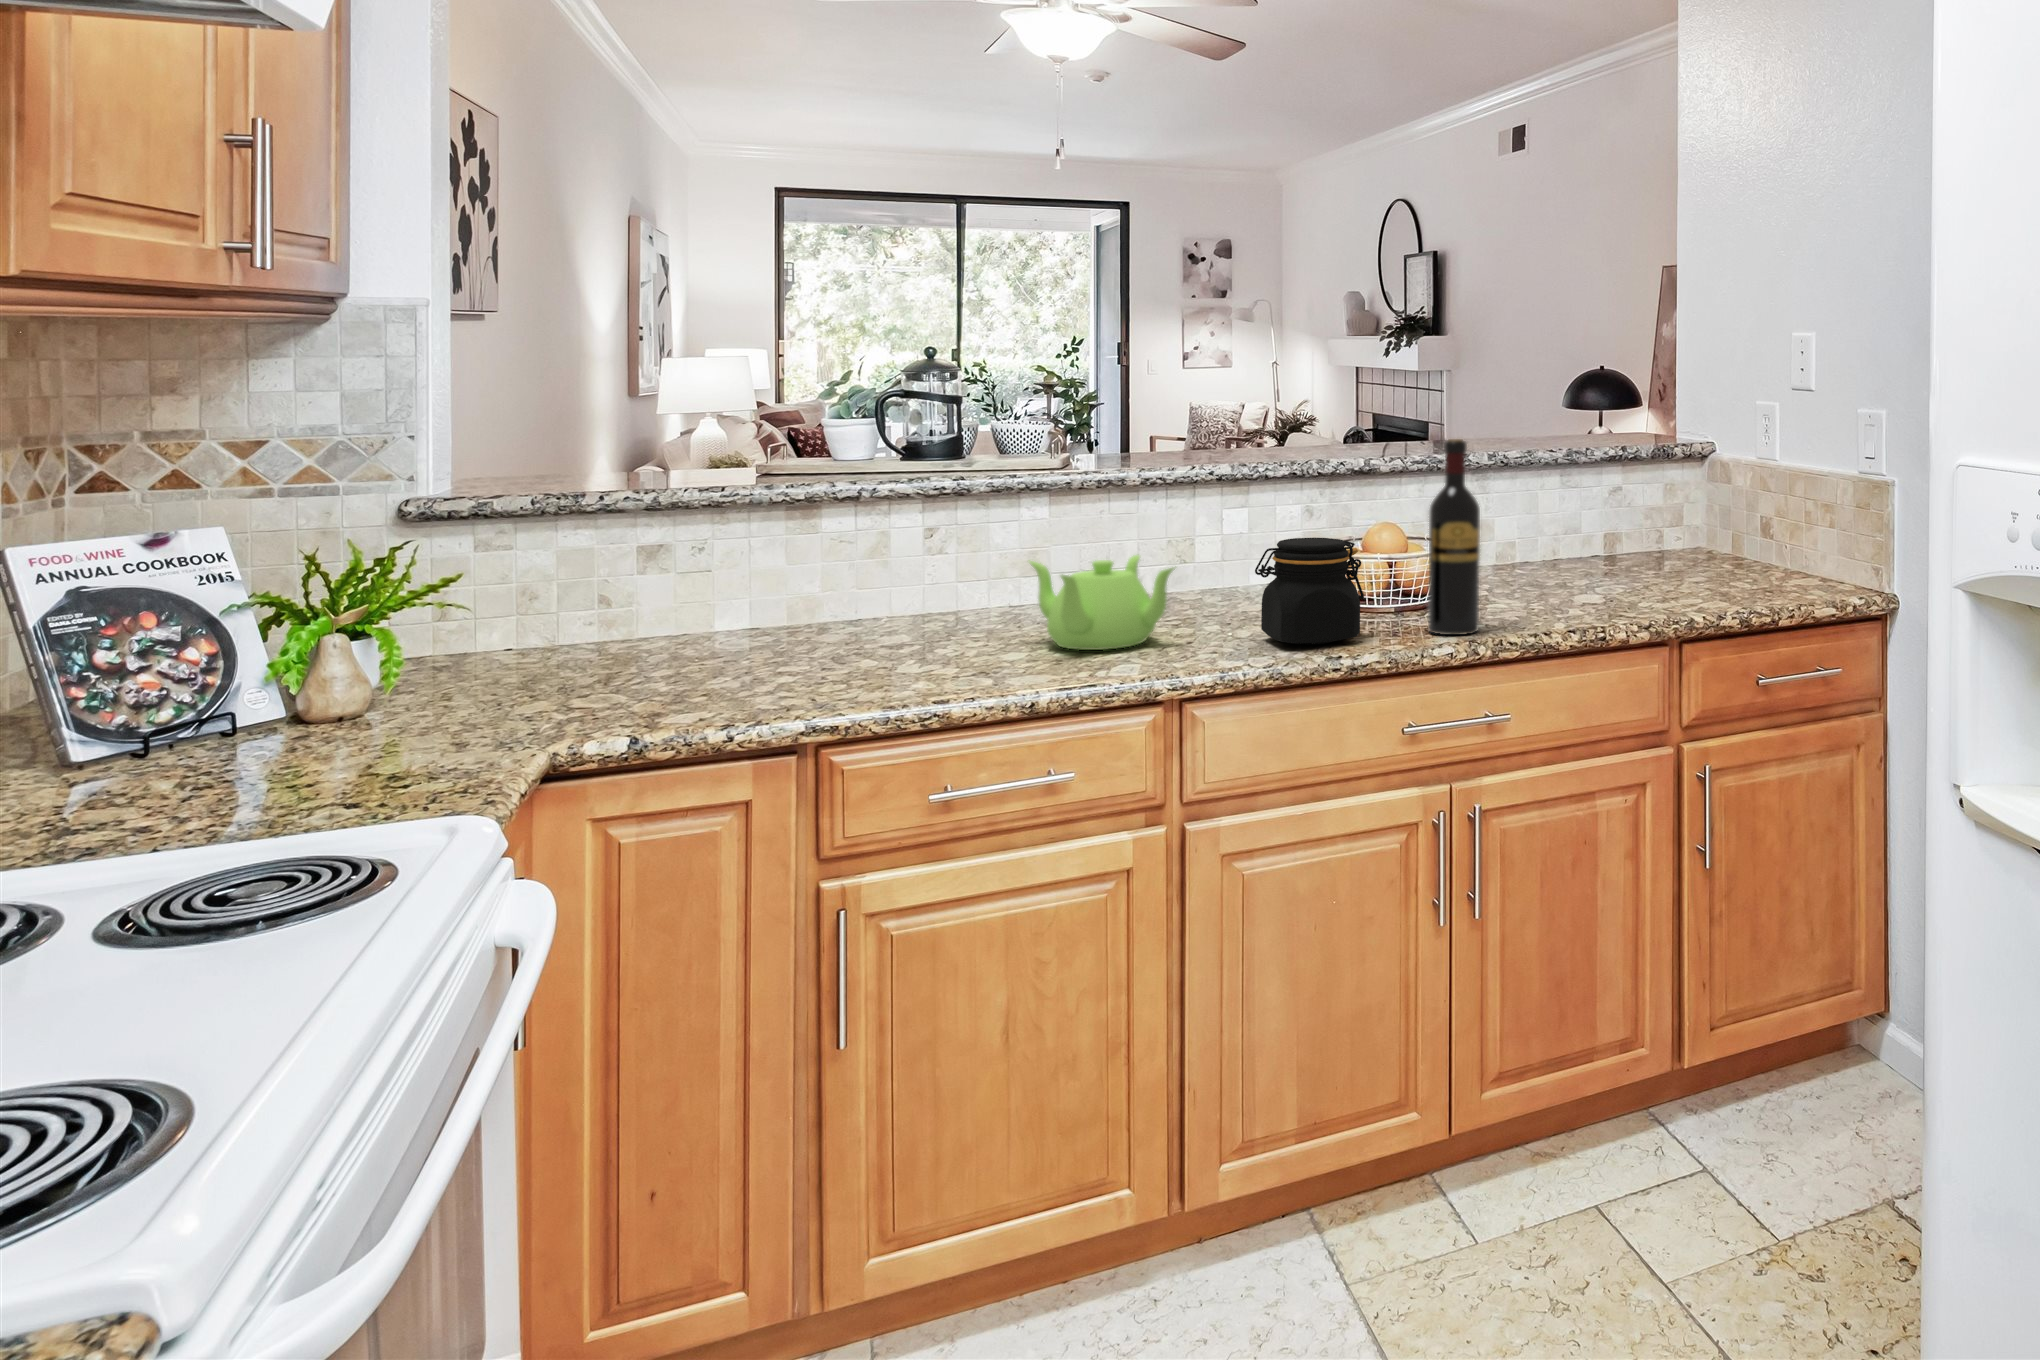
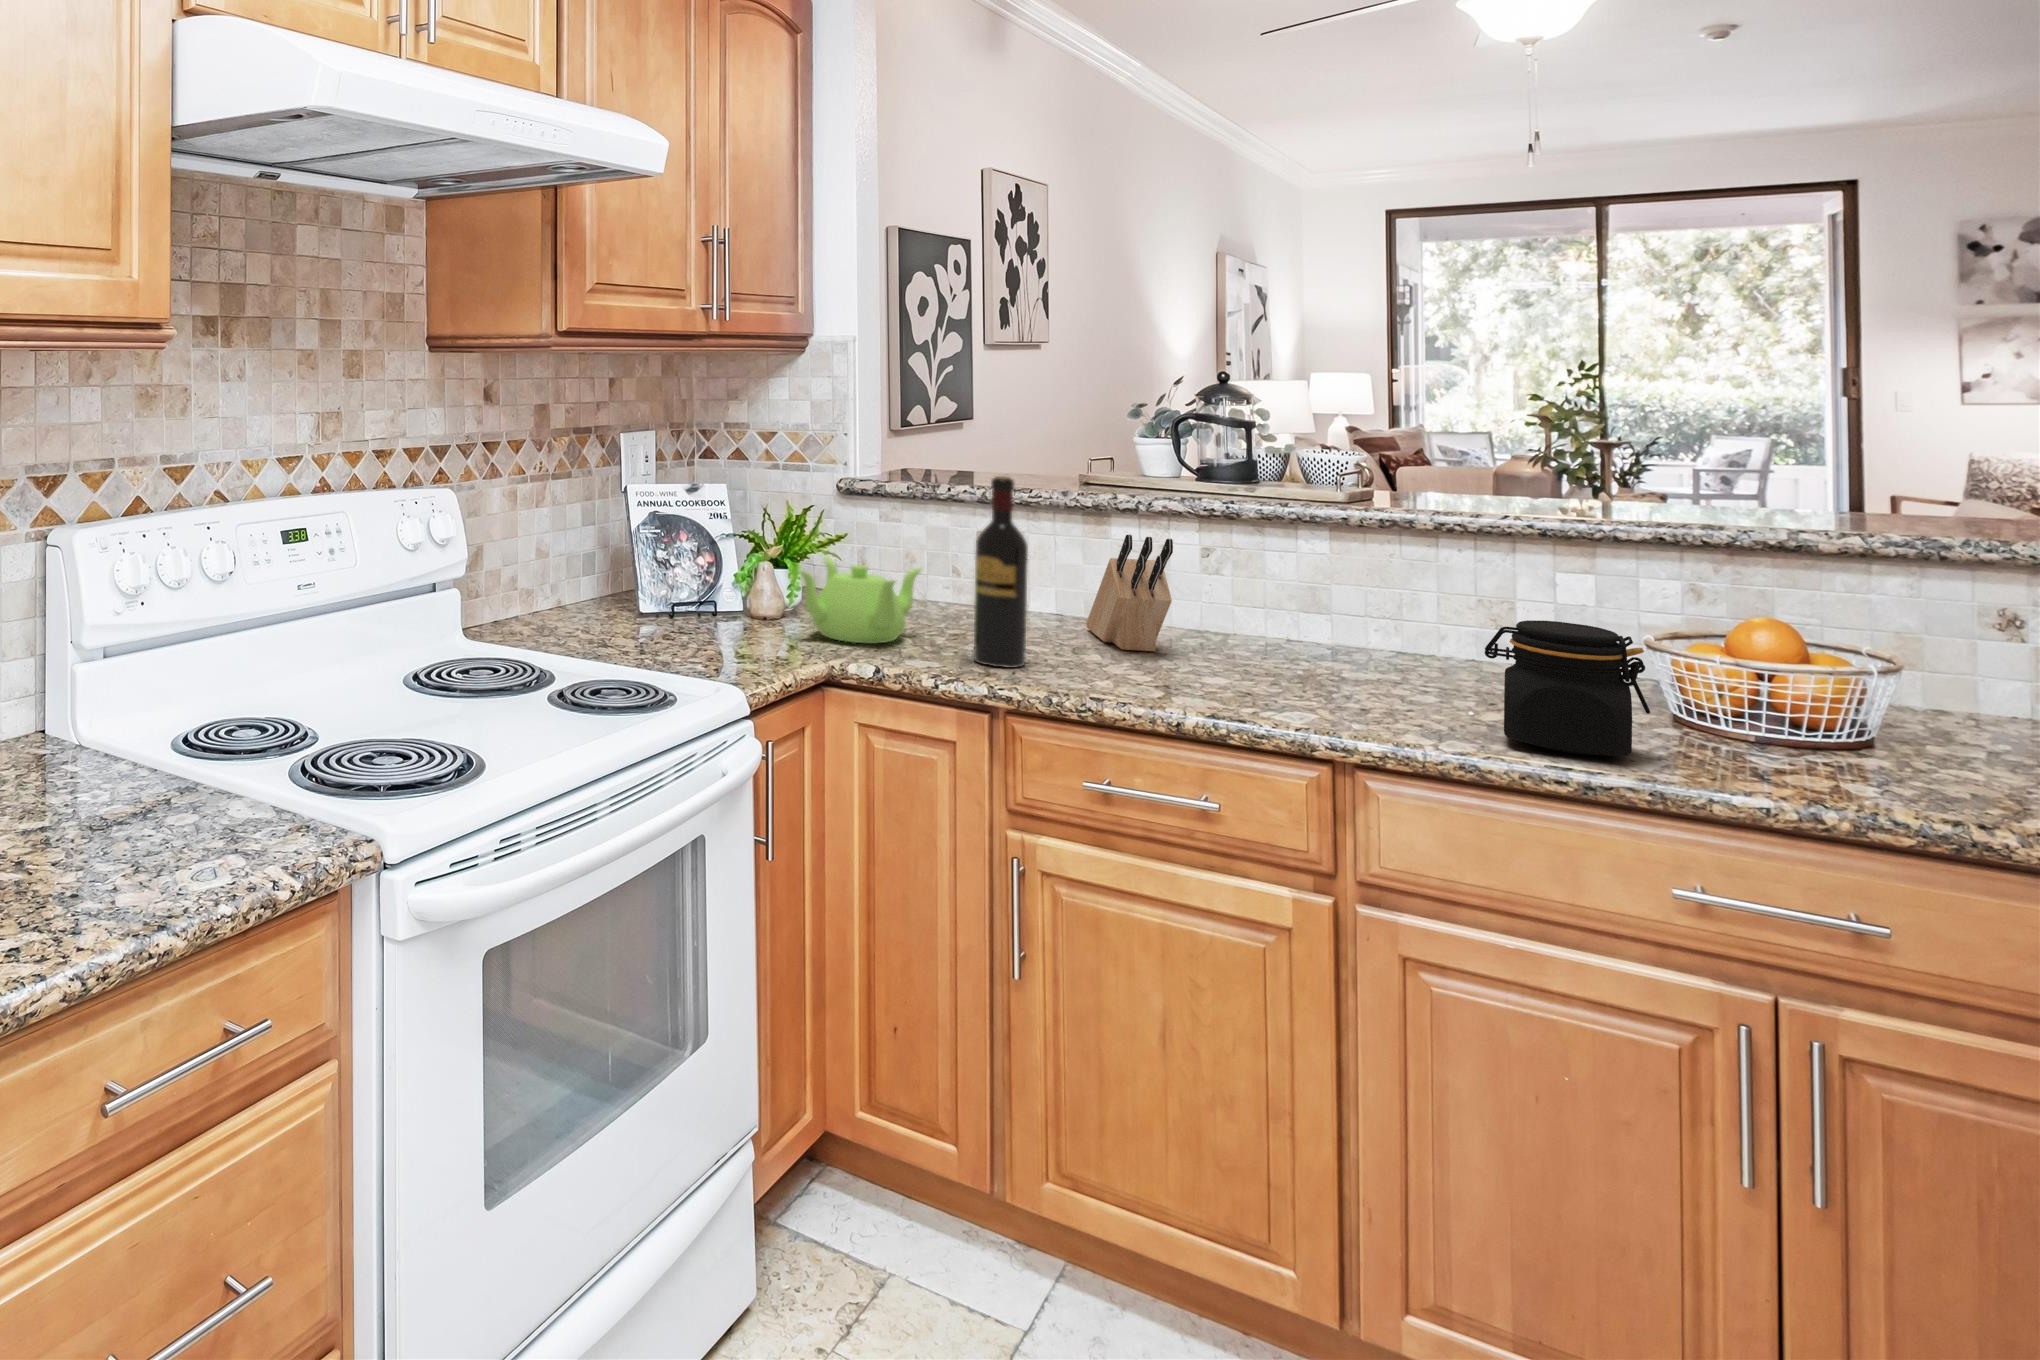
wine bottle: present [1428,439,1480,635] -> present [974,476,1028,668]
knife block: none [805,517,939,651] -> present [1086,535,1173,652]
teapot: present [1030,555,1175,650] -> present [799,557,922,643]

